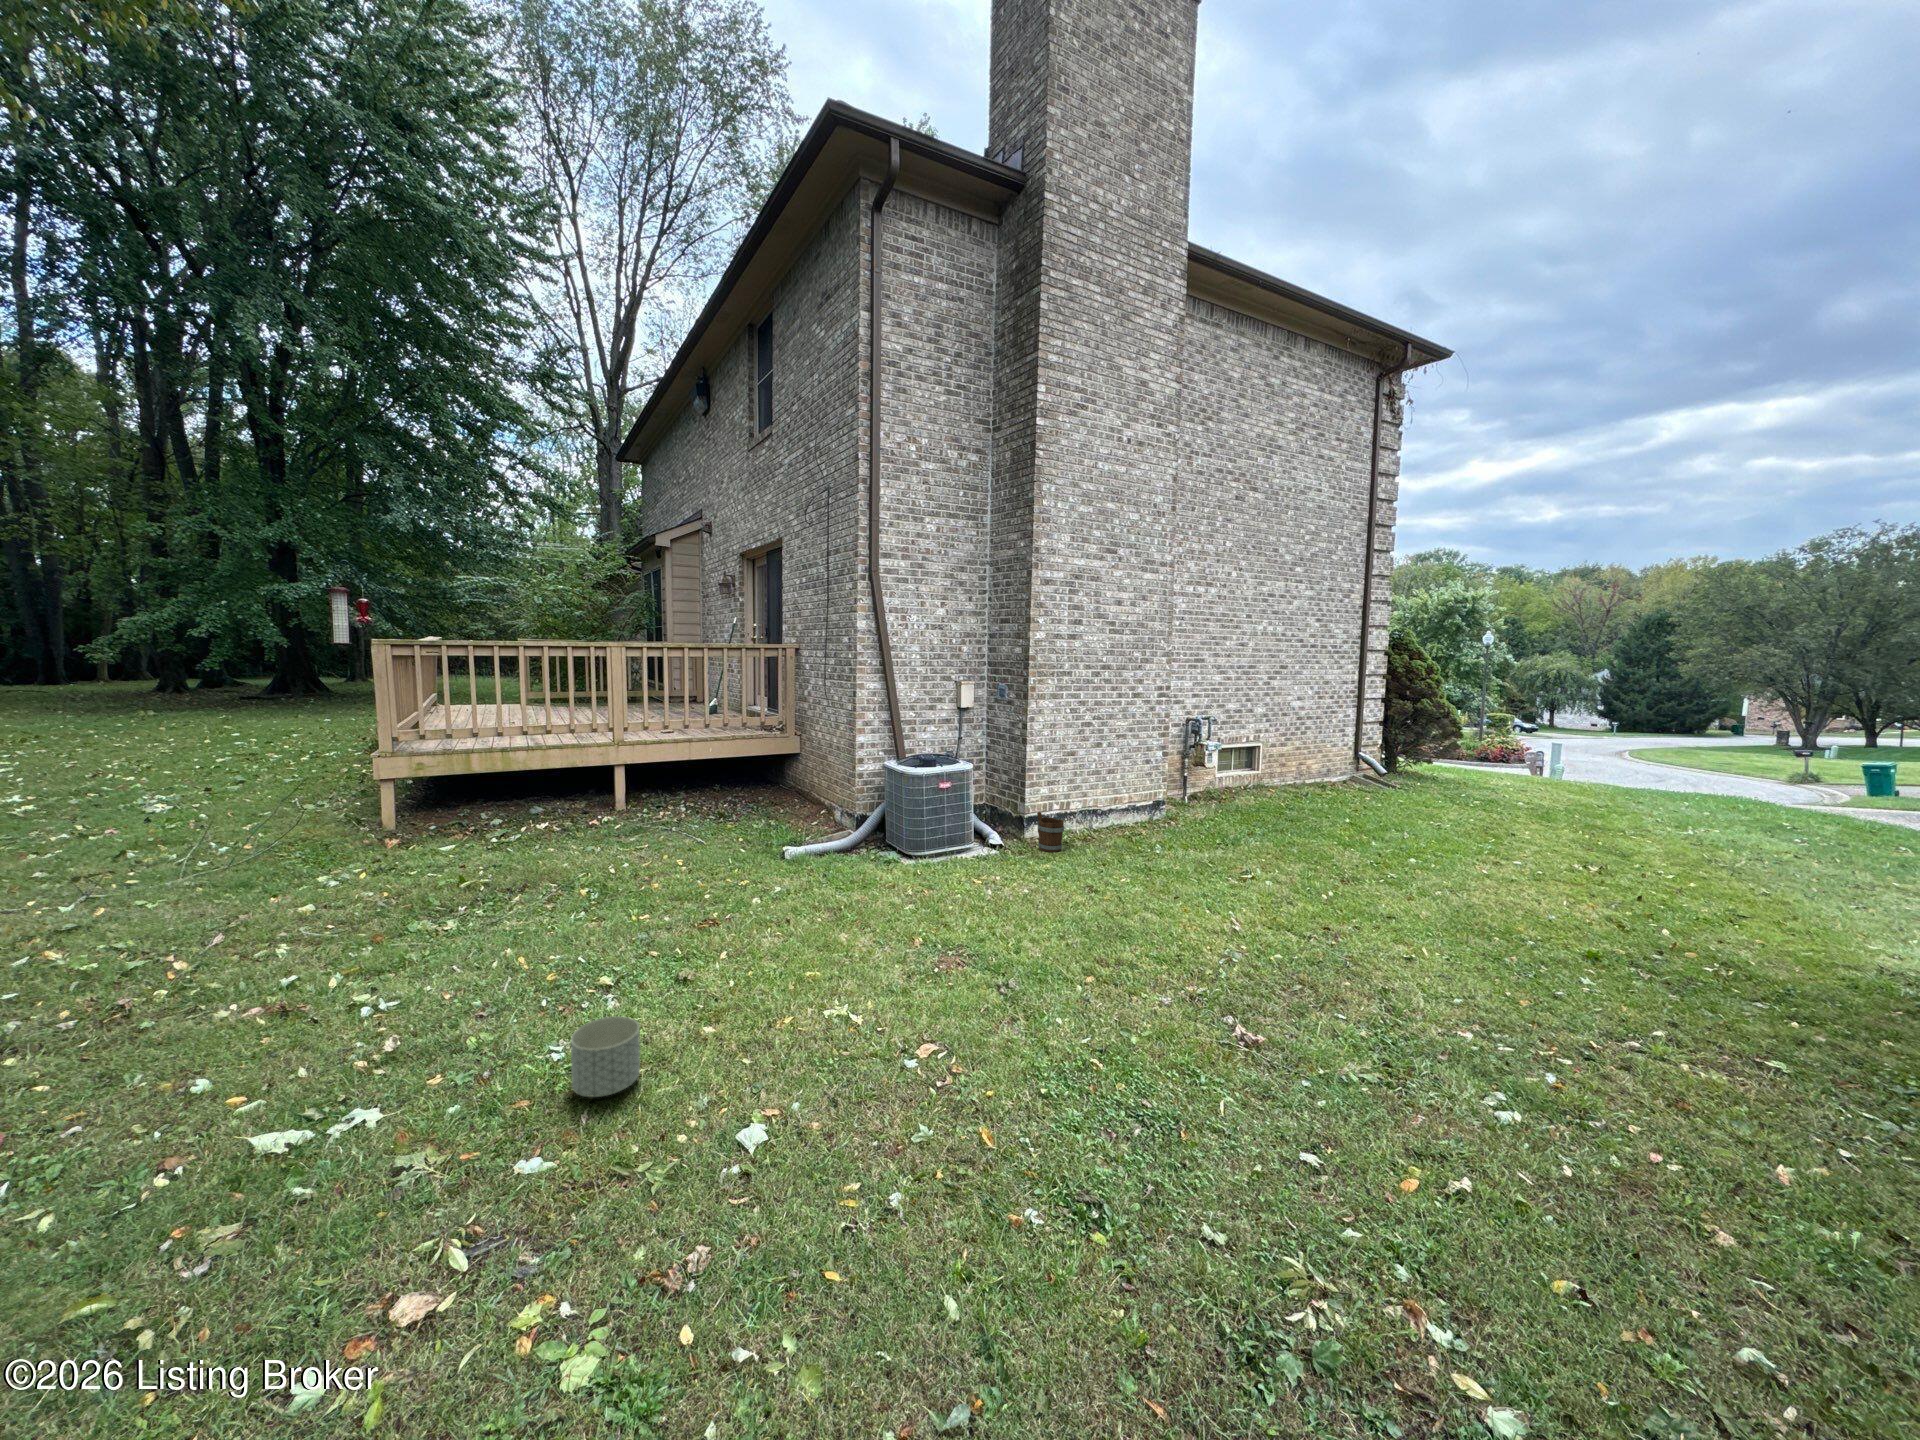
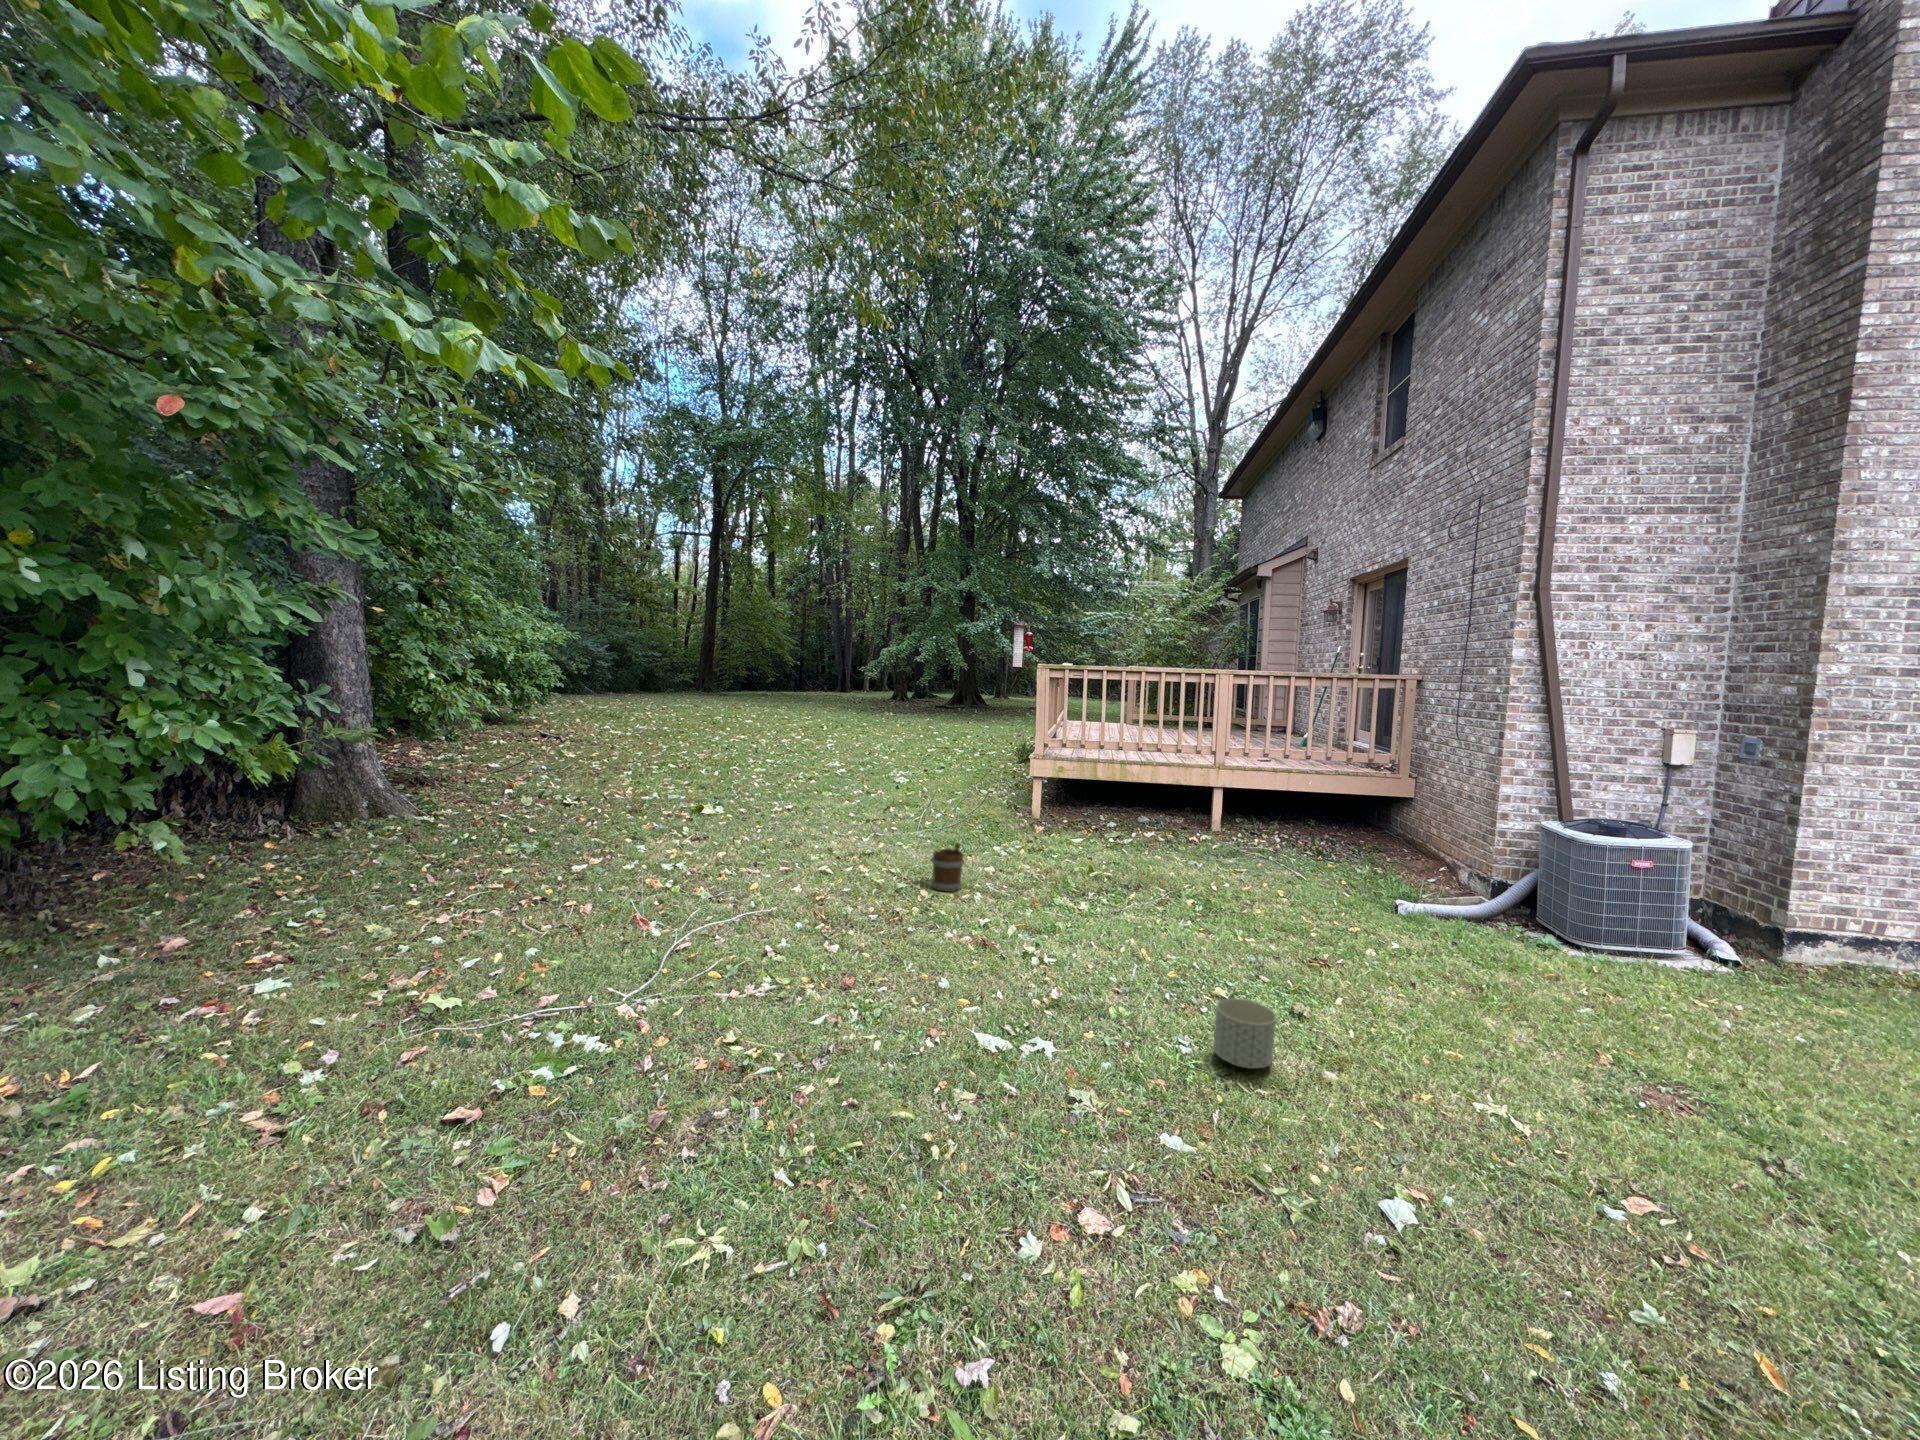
bucket: present [1037,812,1064,852] -> present [931,843,965,892]

